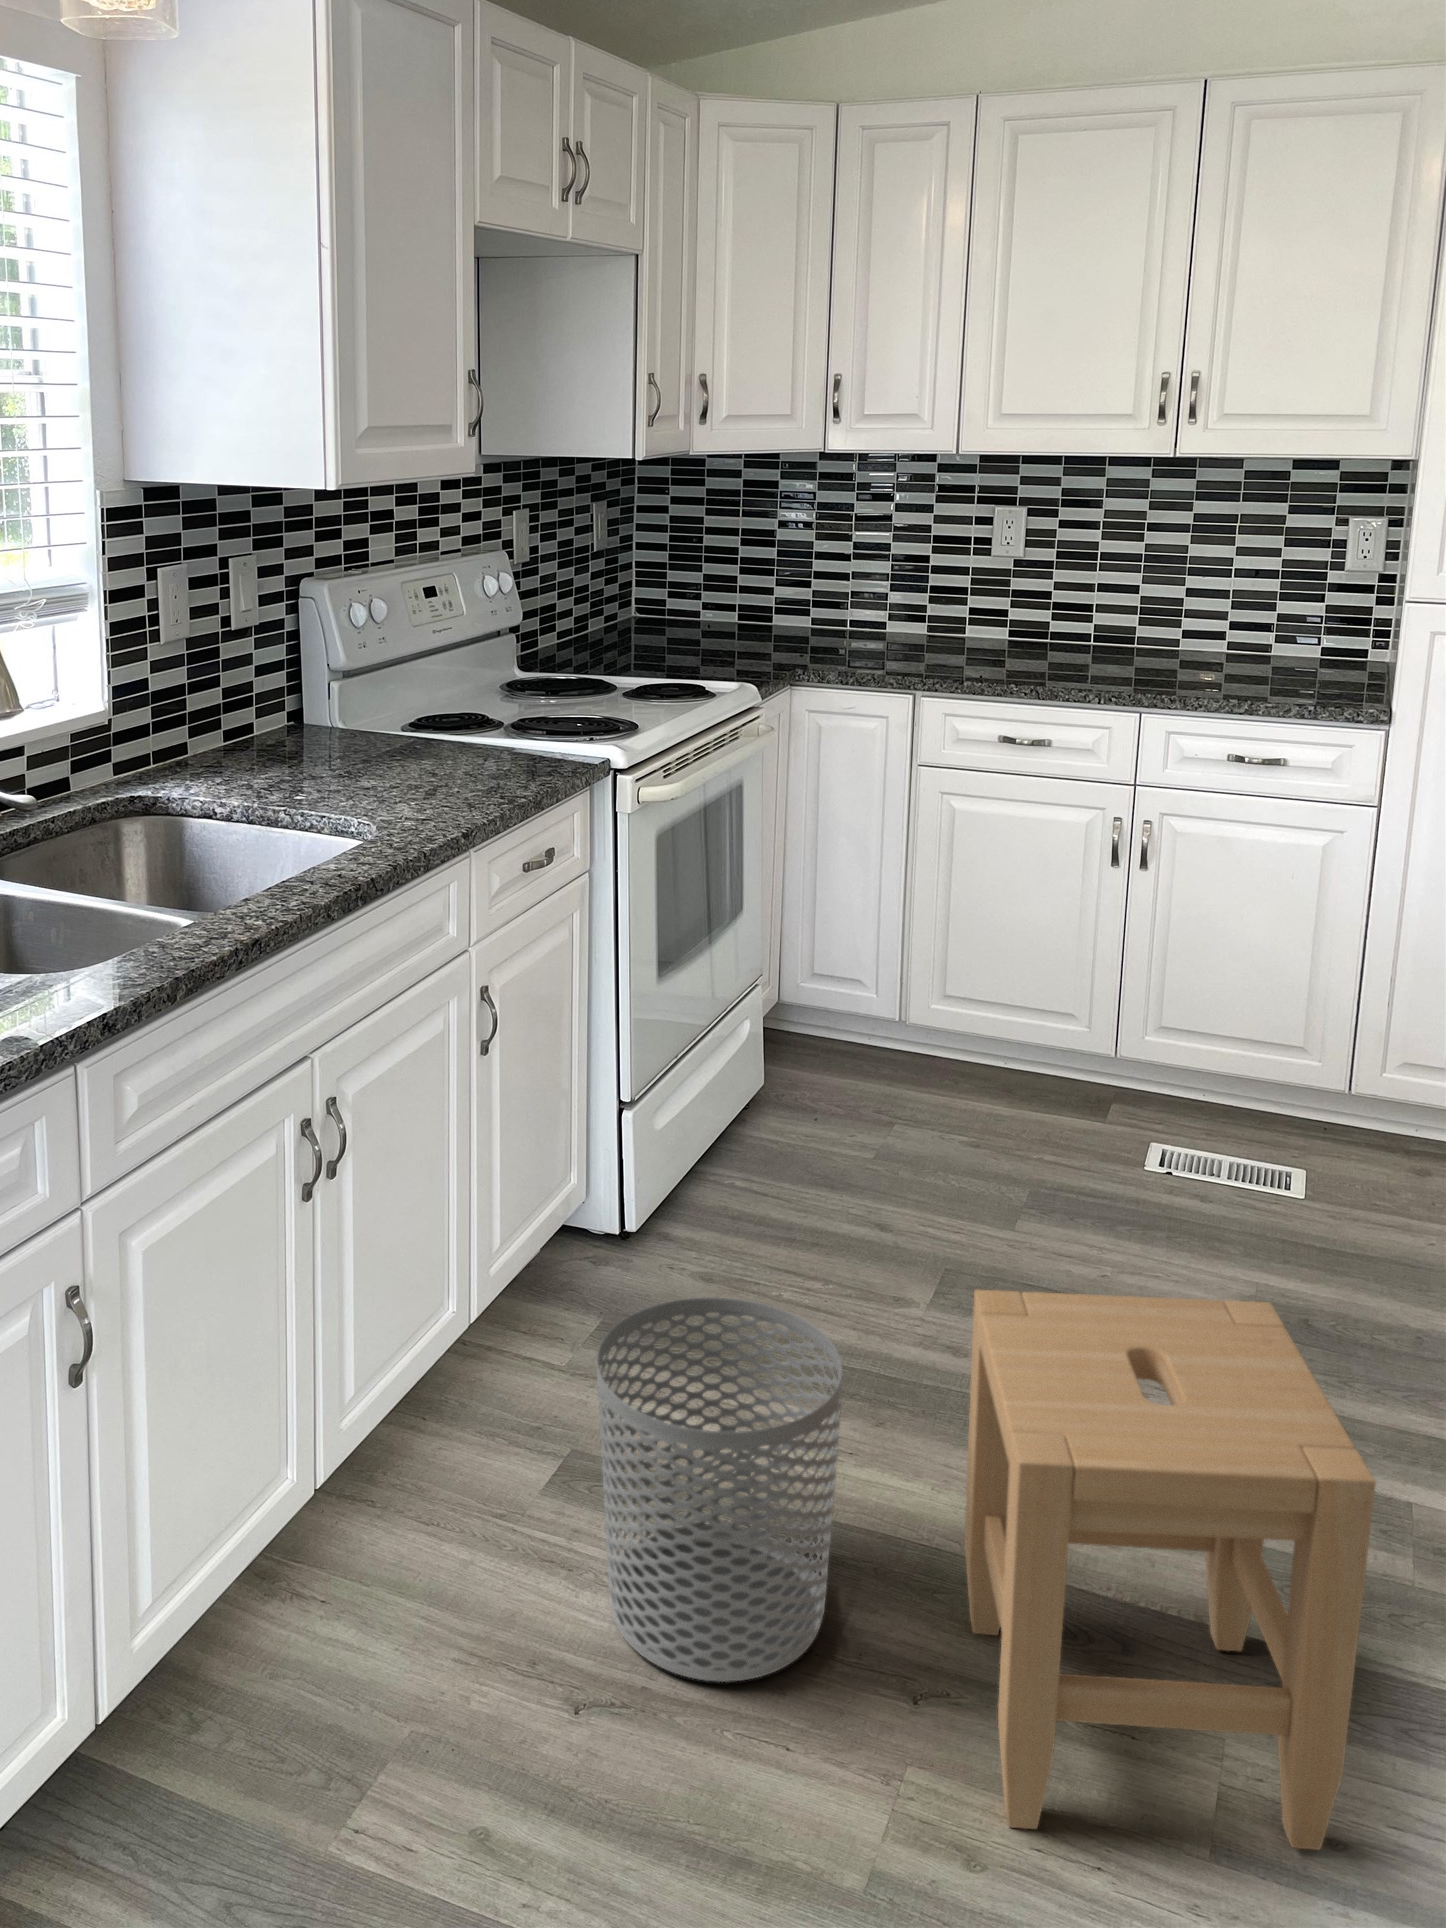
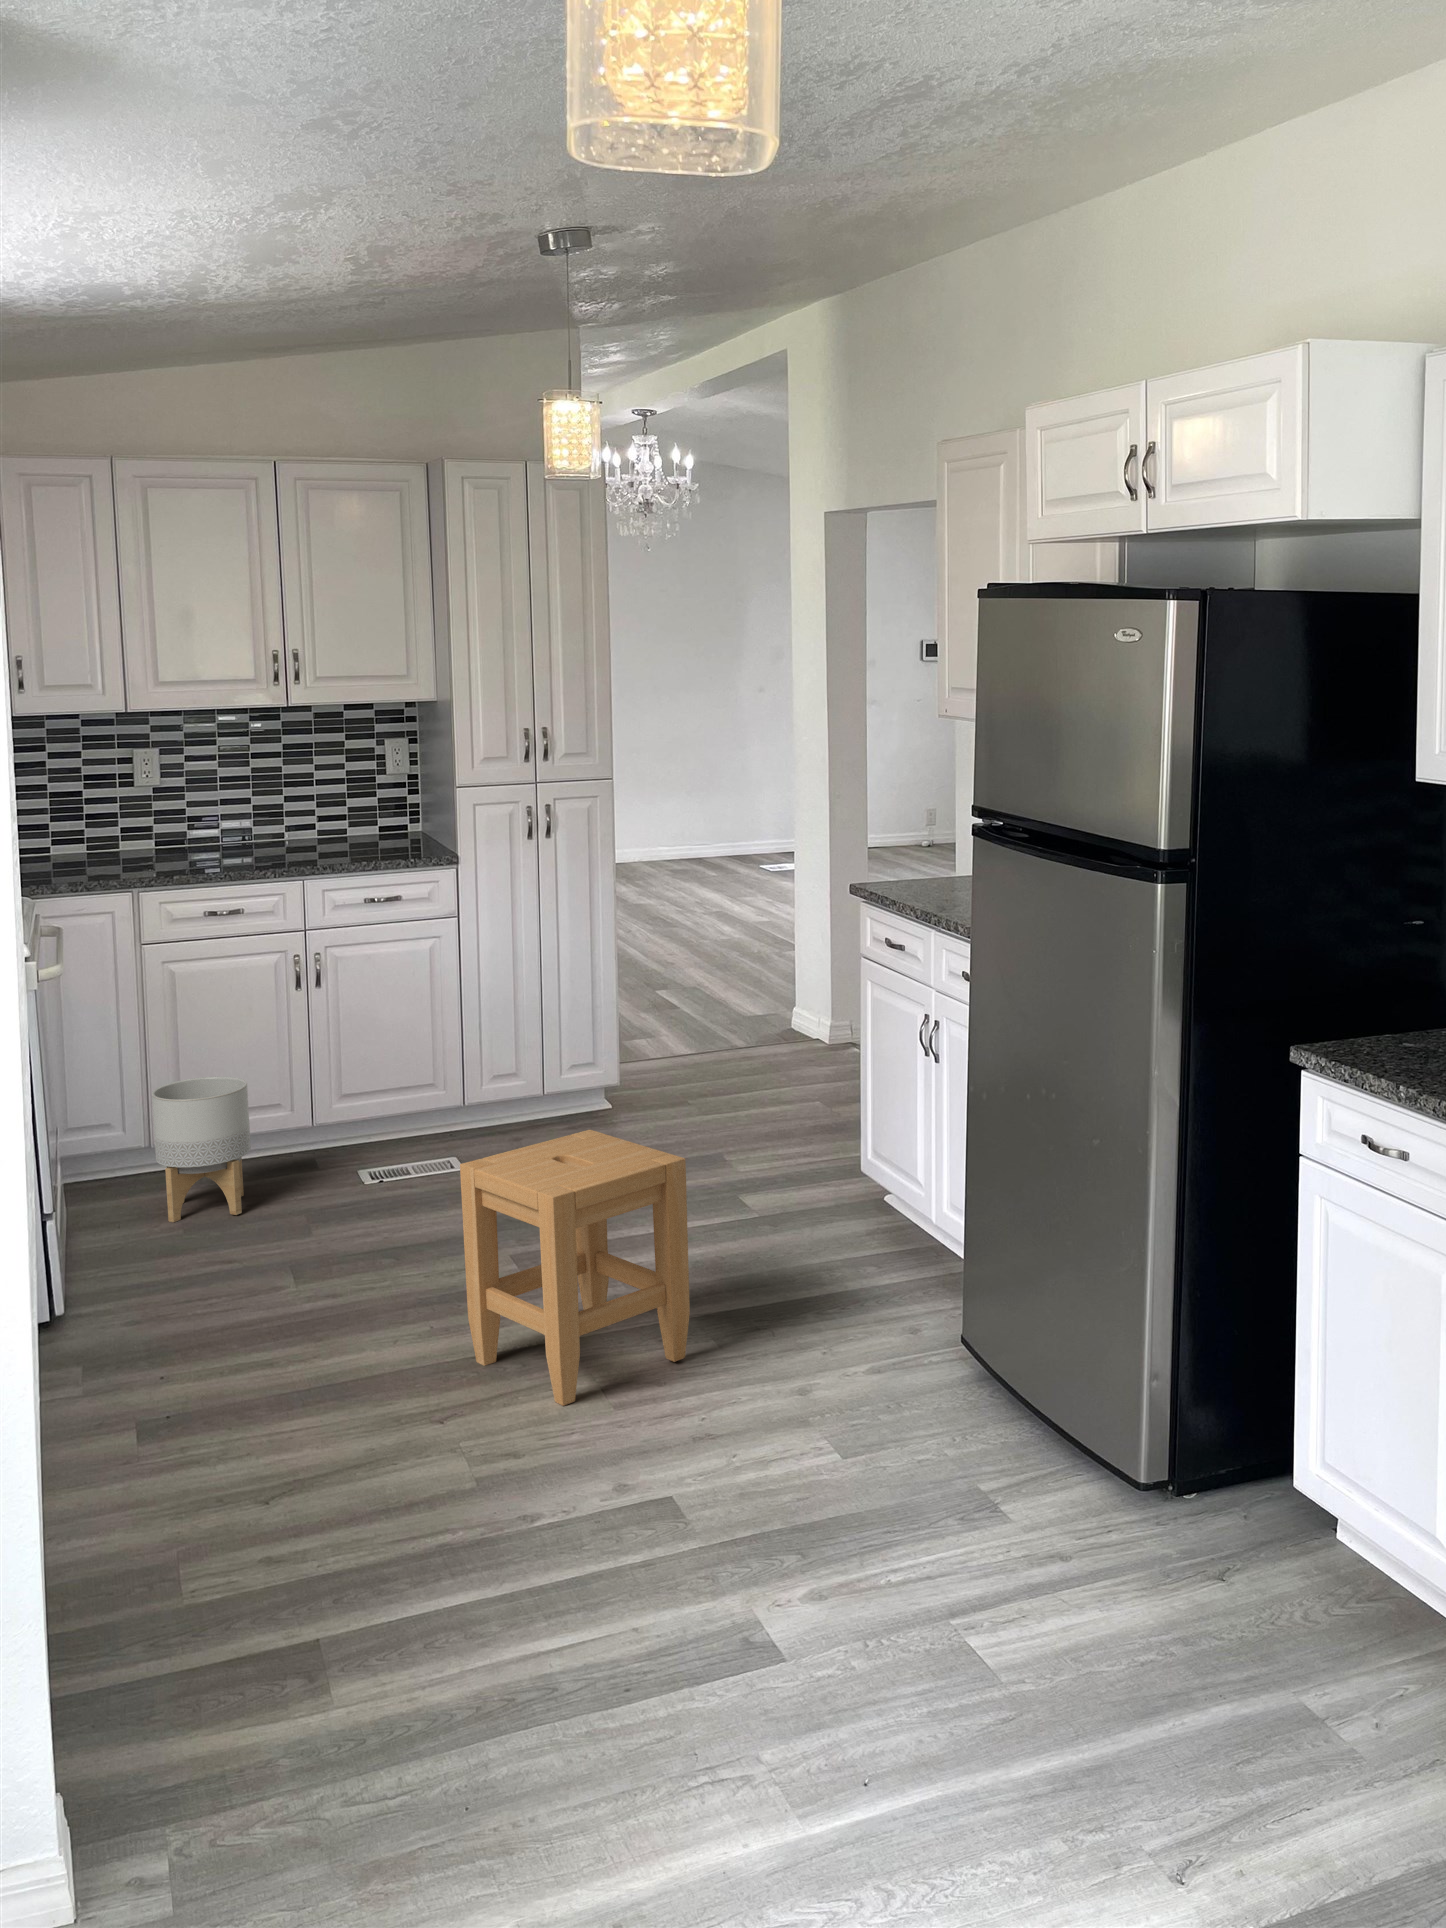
planter: none [849,956,975,1156] -> present [152,1077,251,1222]
waste bin: present [597,1297,843,1682] -> none [266,1220,418,1435]

